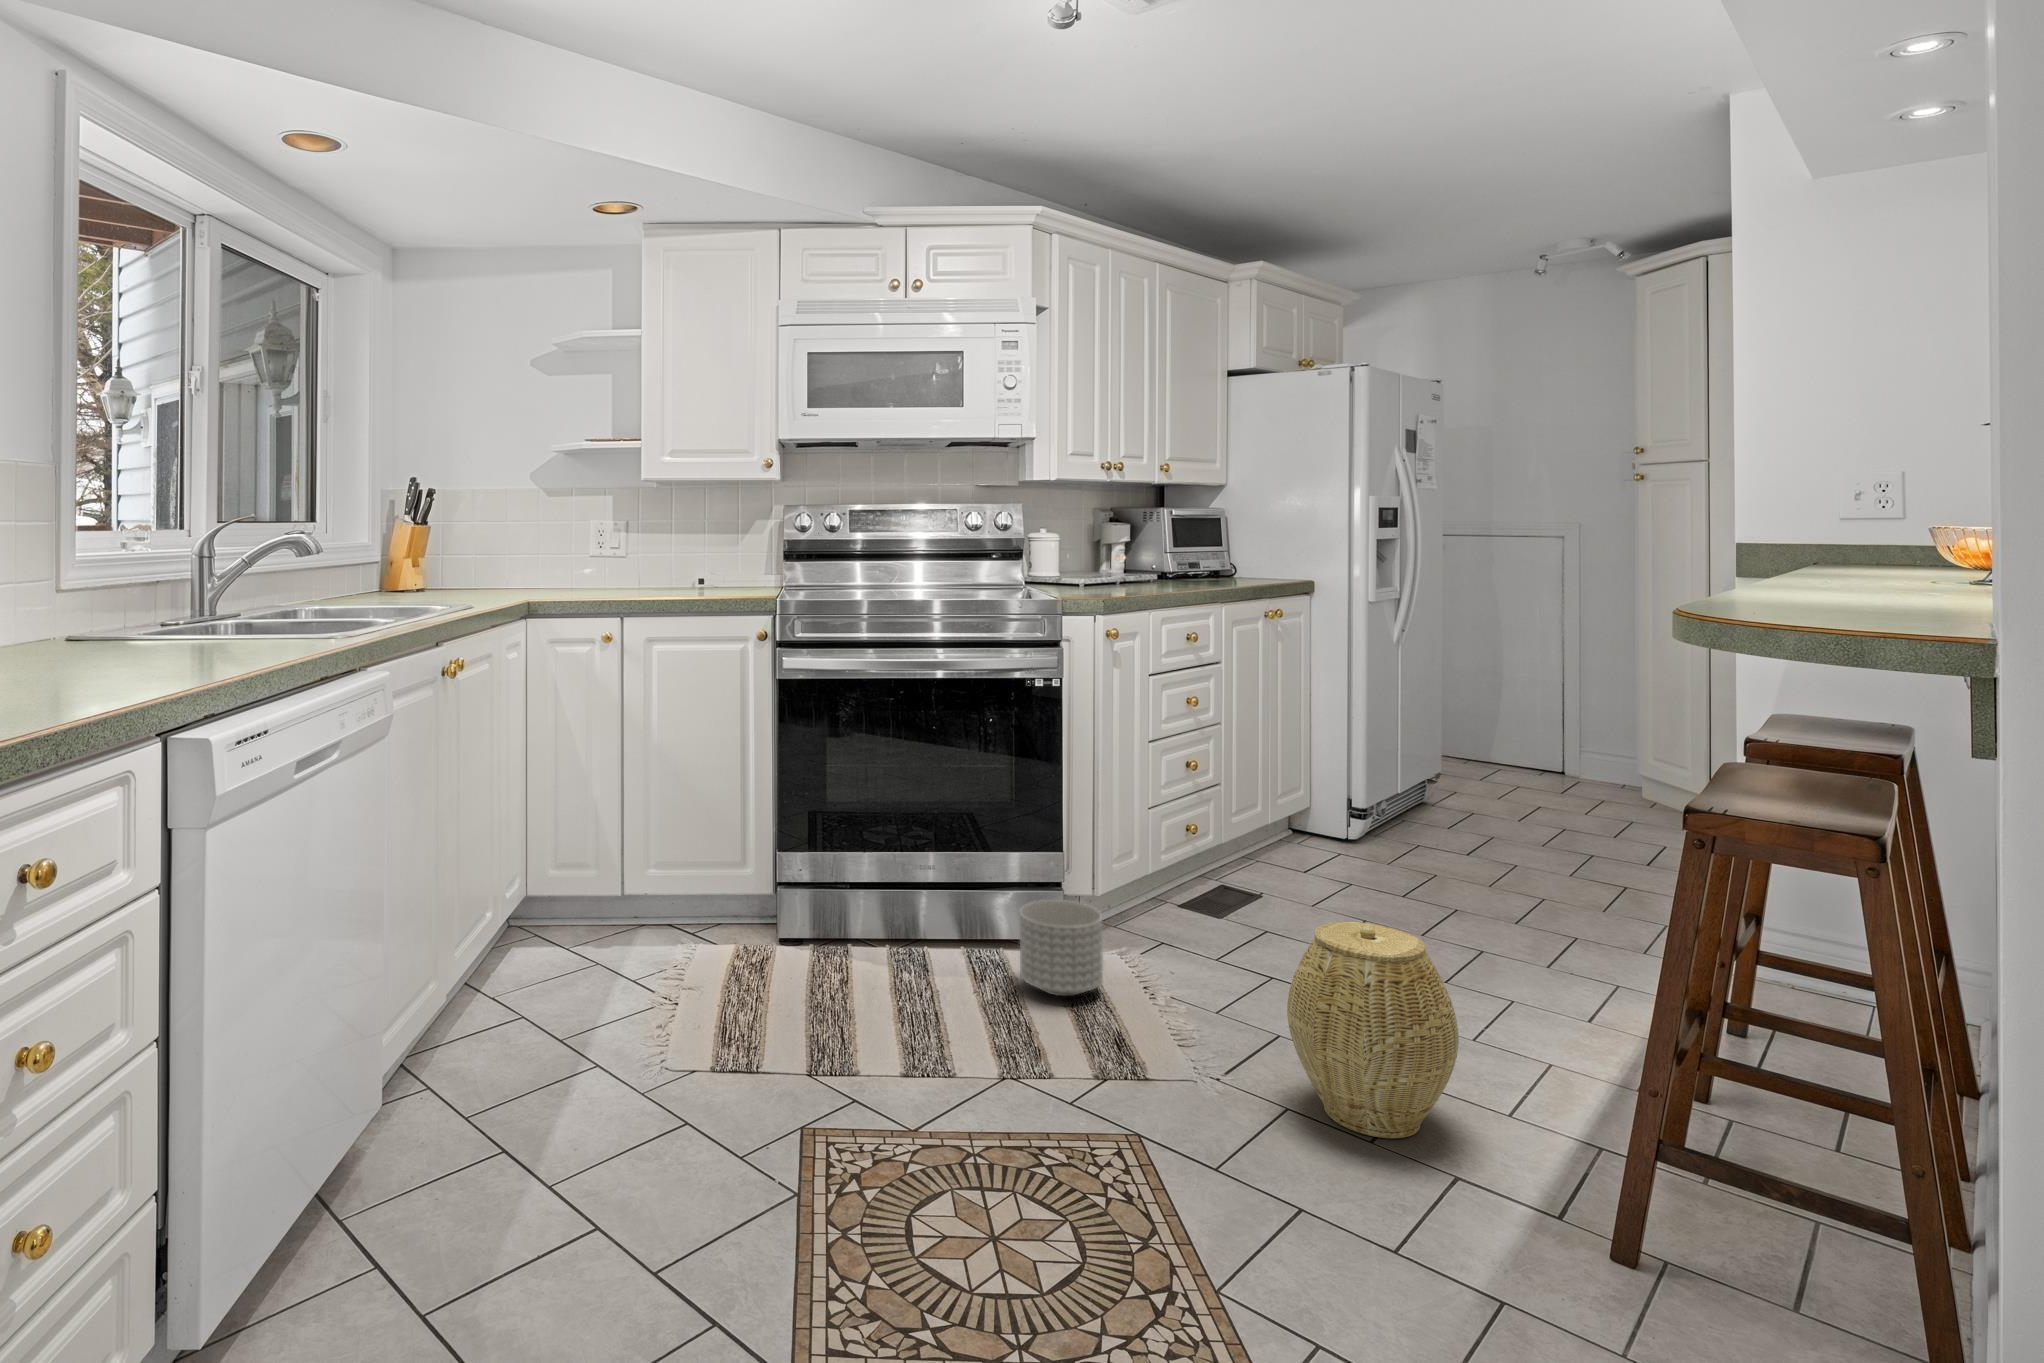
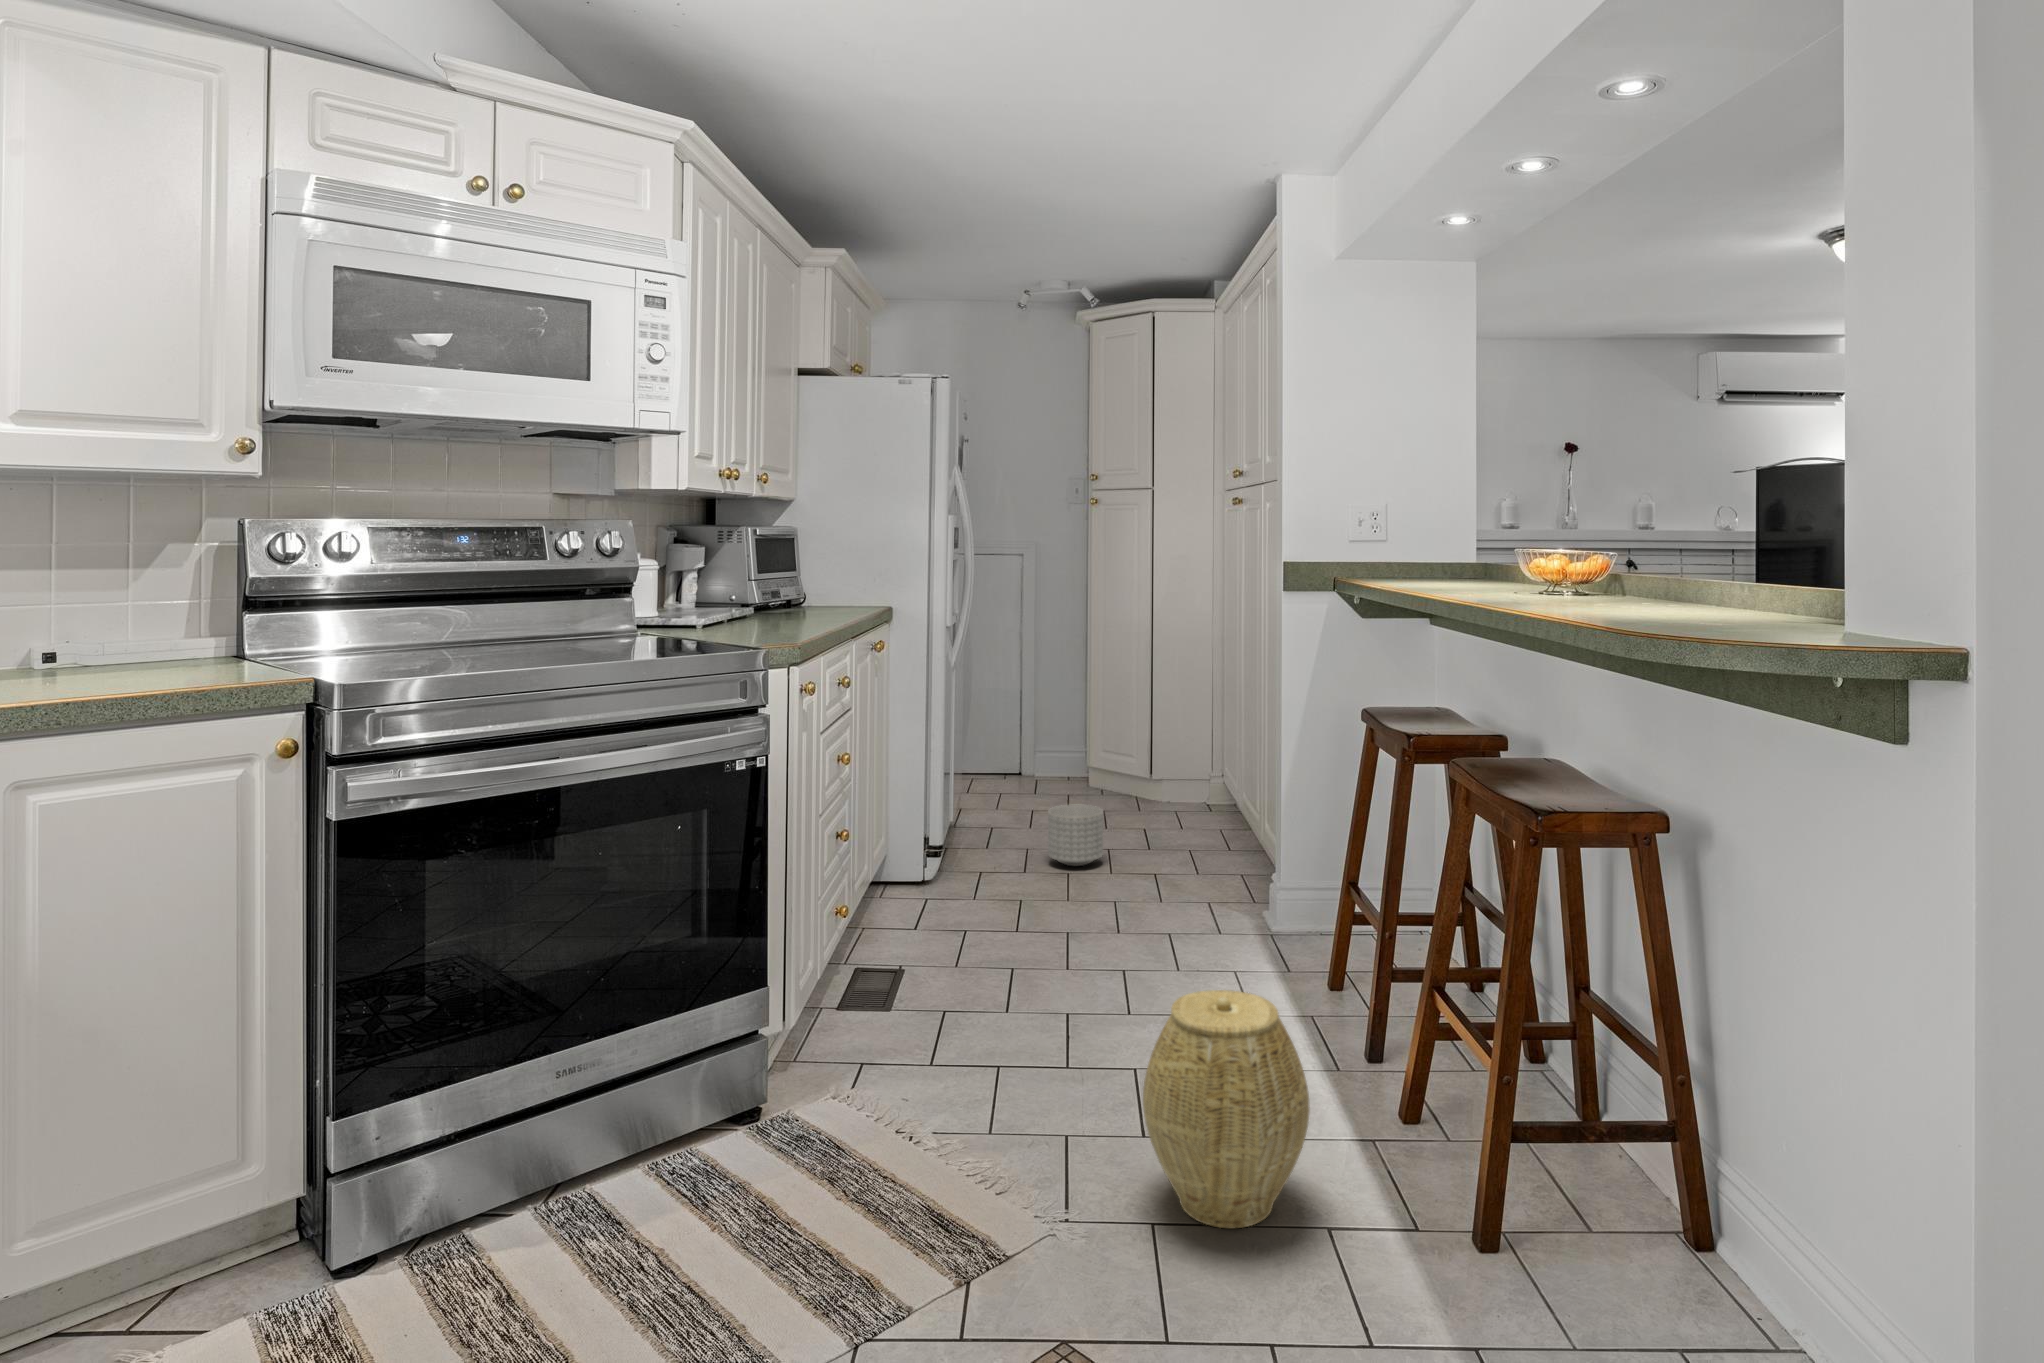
planter: present [1020,900,1103,996] -> present [1048,805,1103,866]

